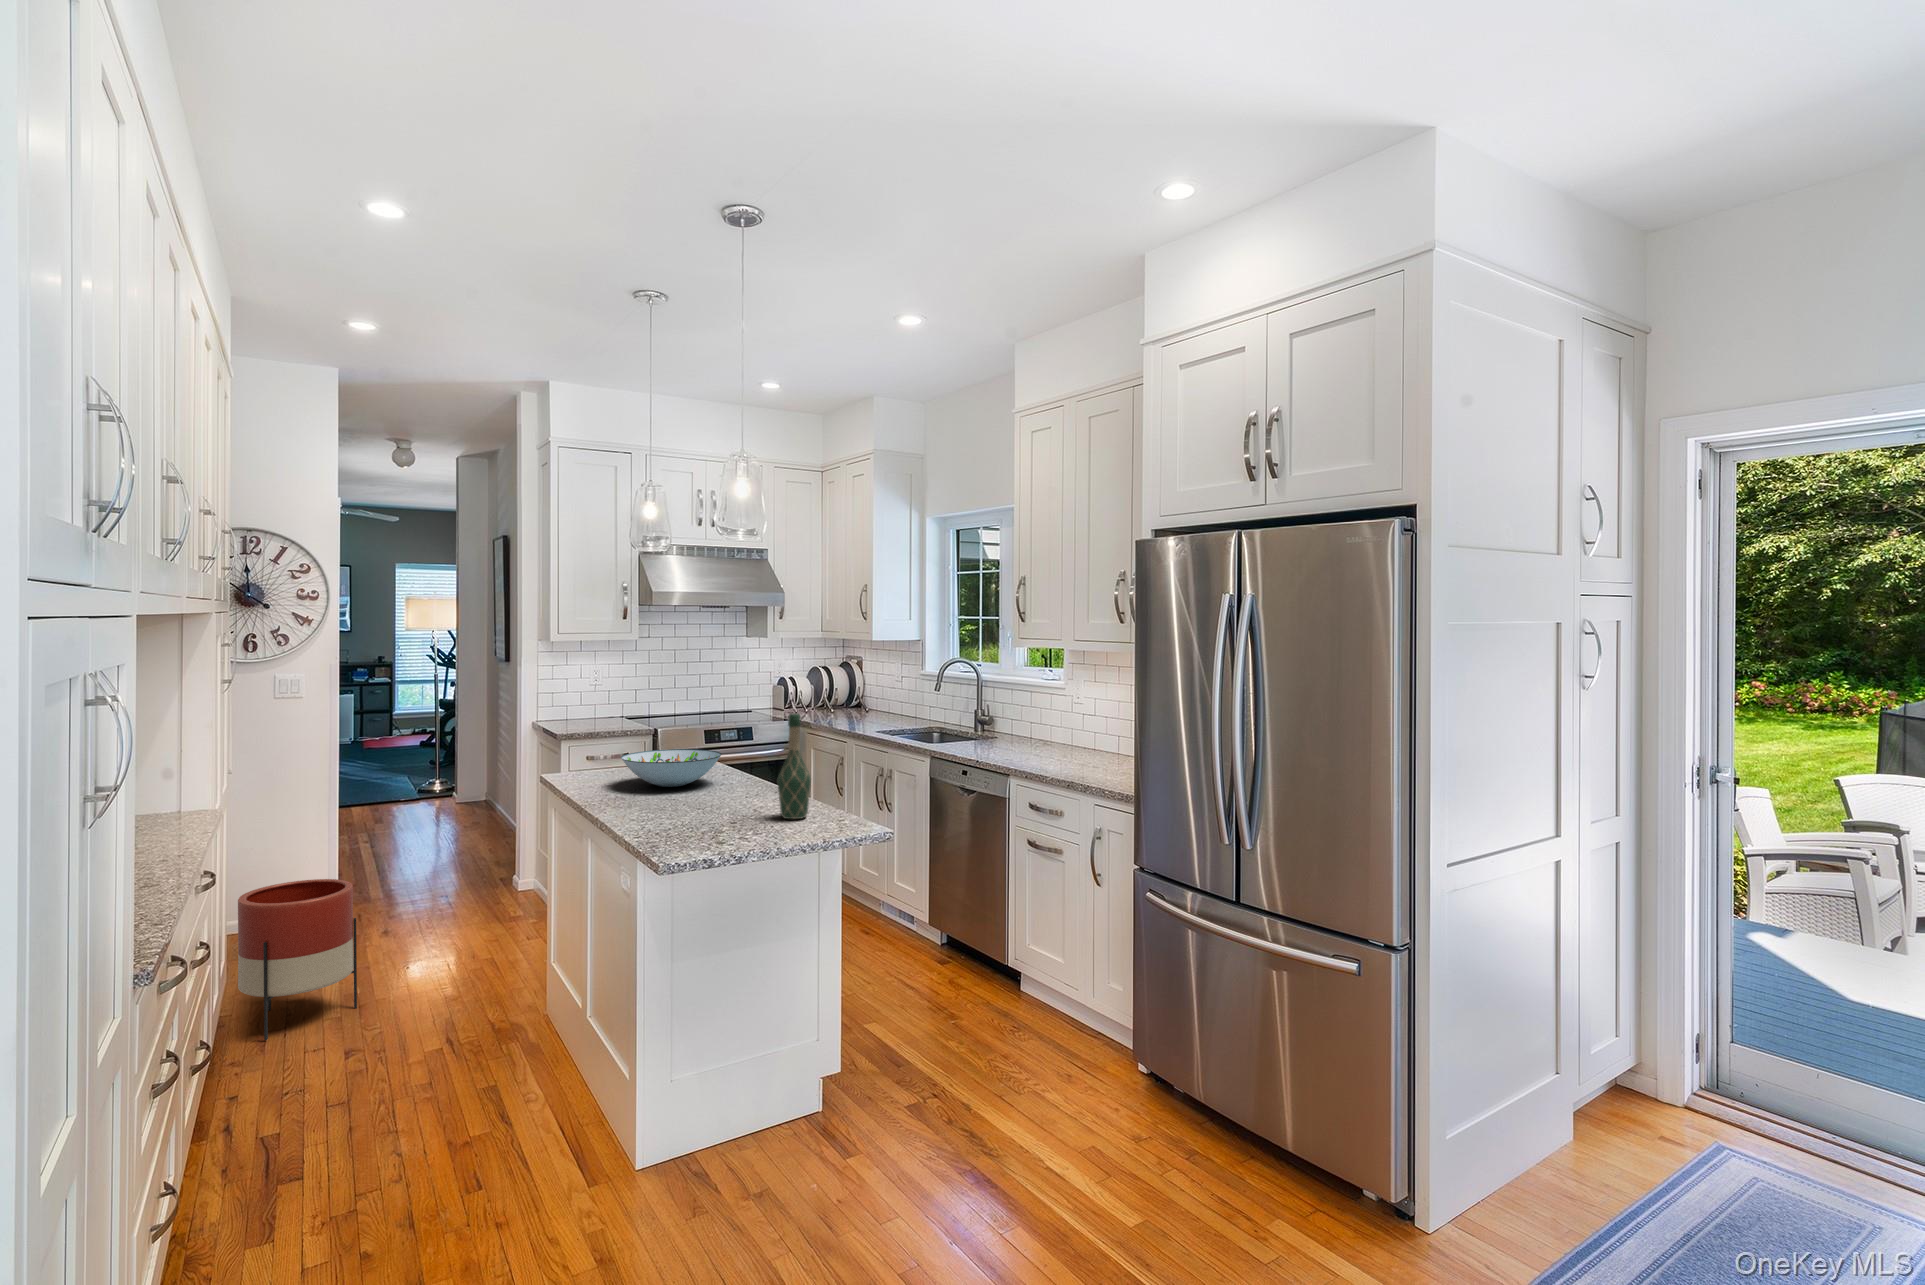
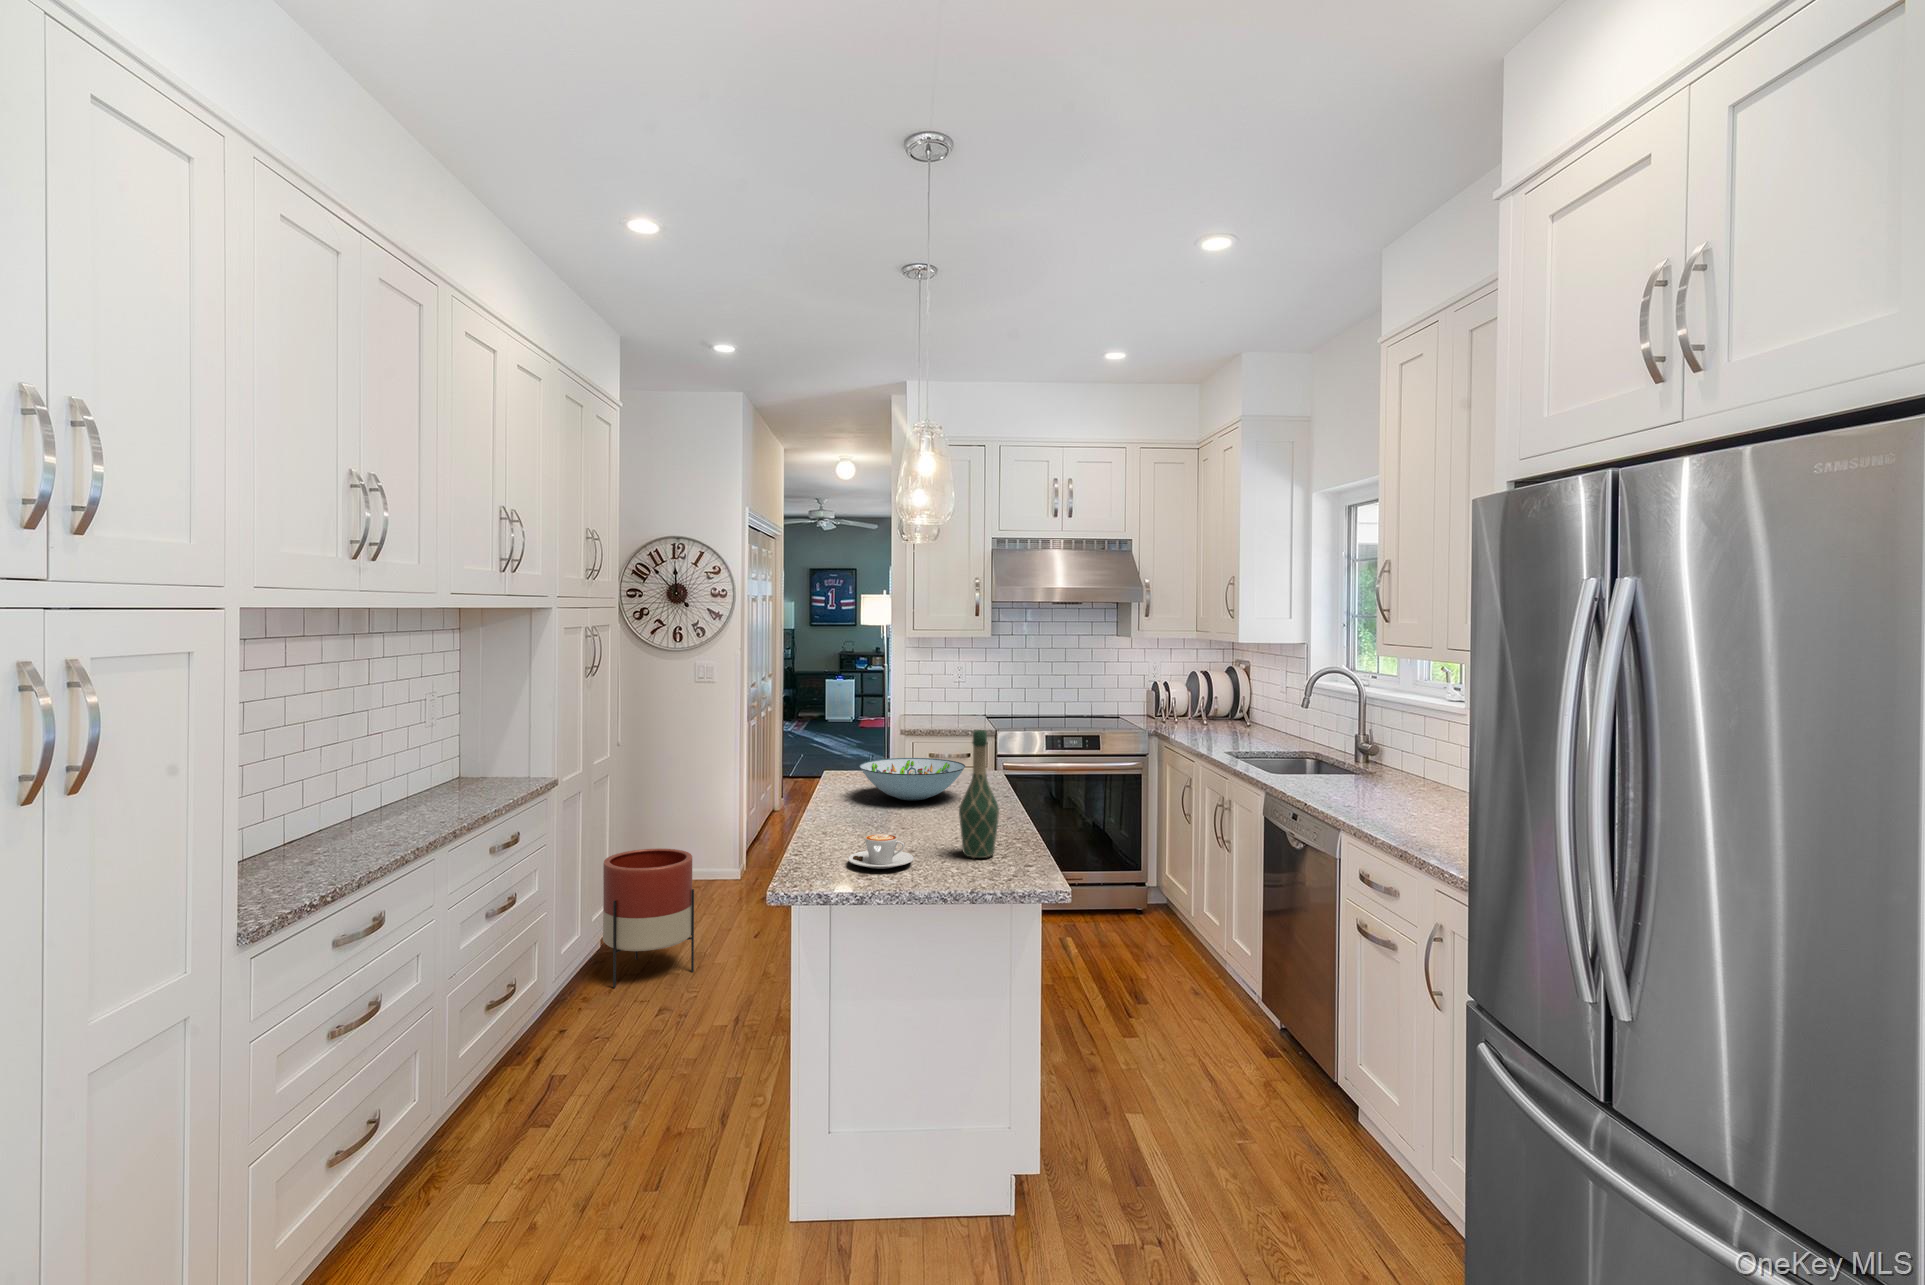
coffee cup: none [698,806,755,835] -> present [848,834,913,869]

